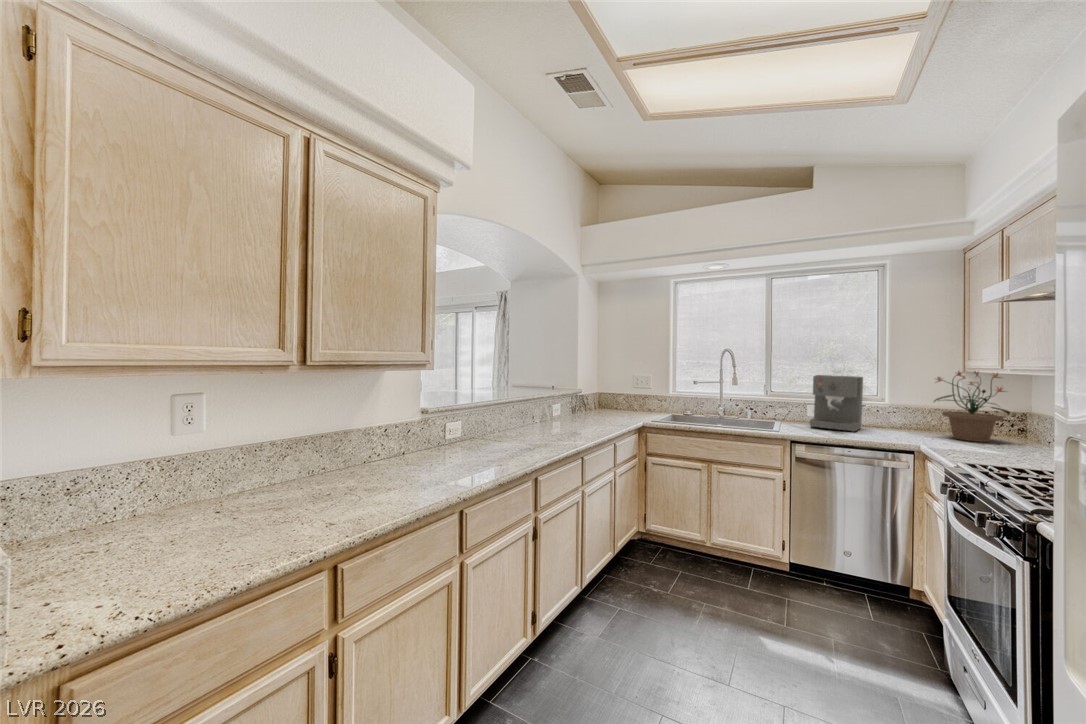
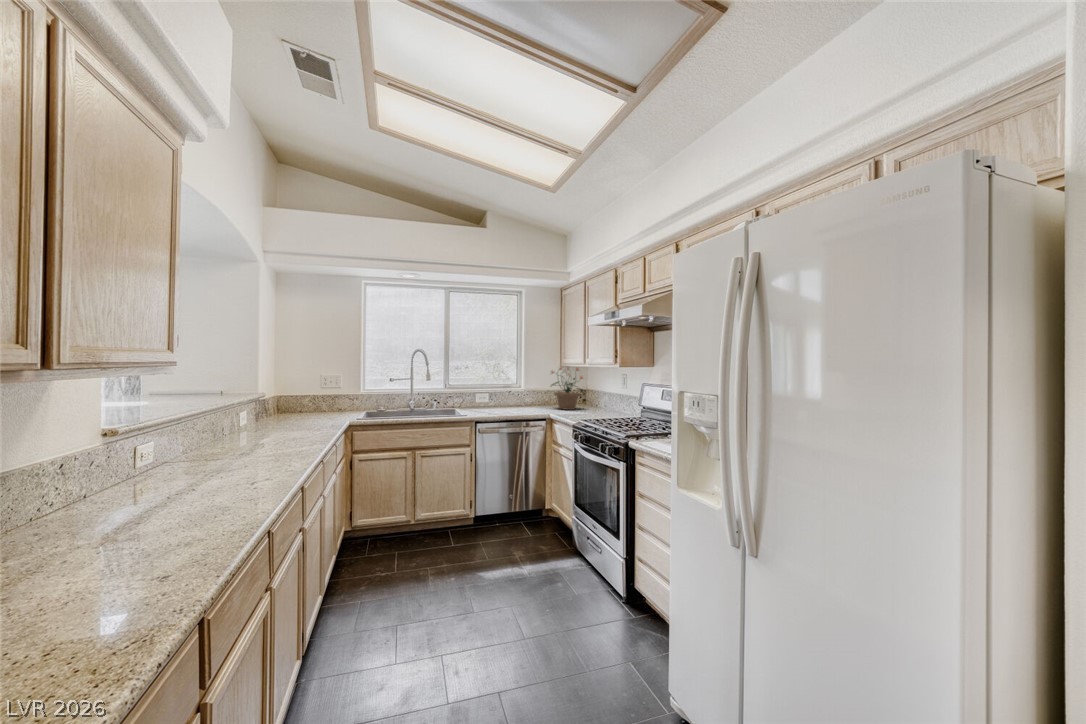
coffee maker: present [810,375,863,432] -> none [482,371,512,411]

